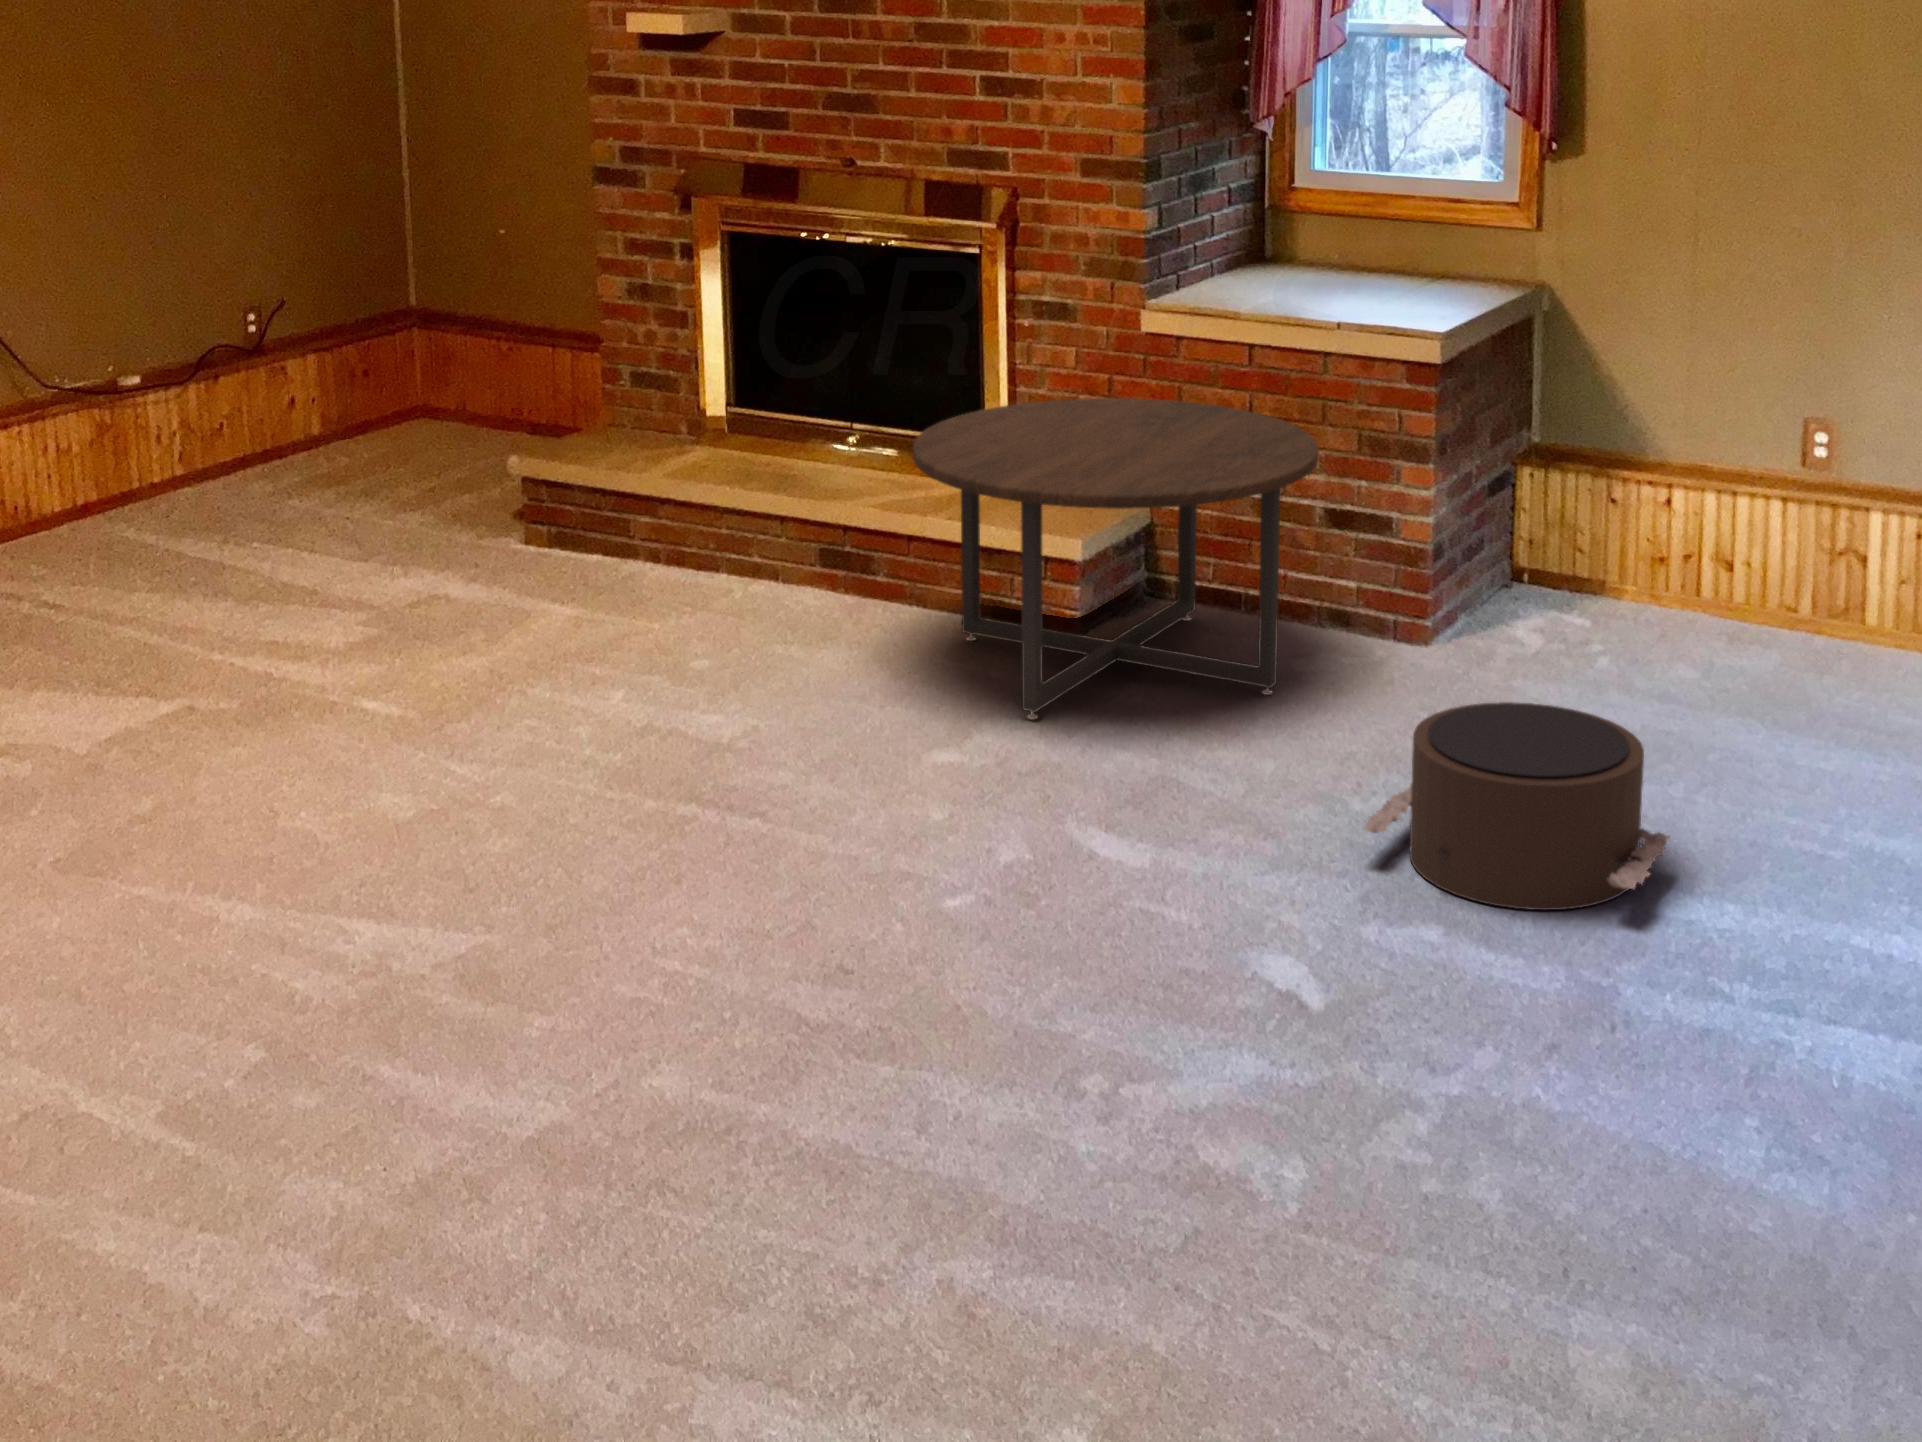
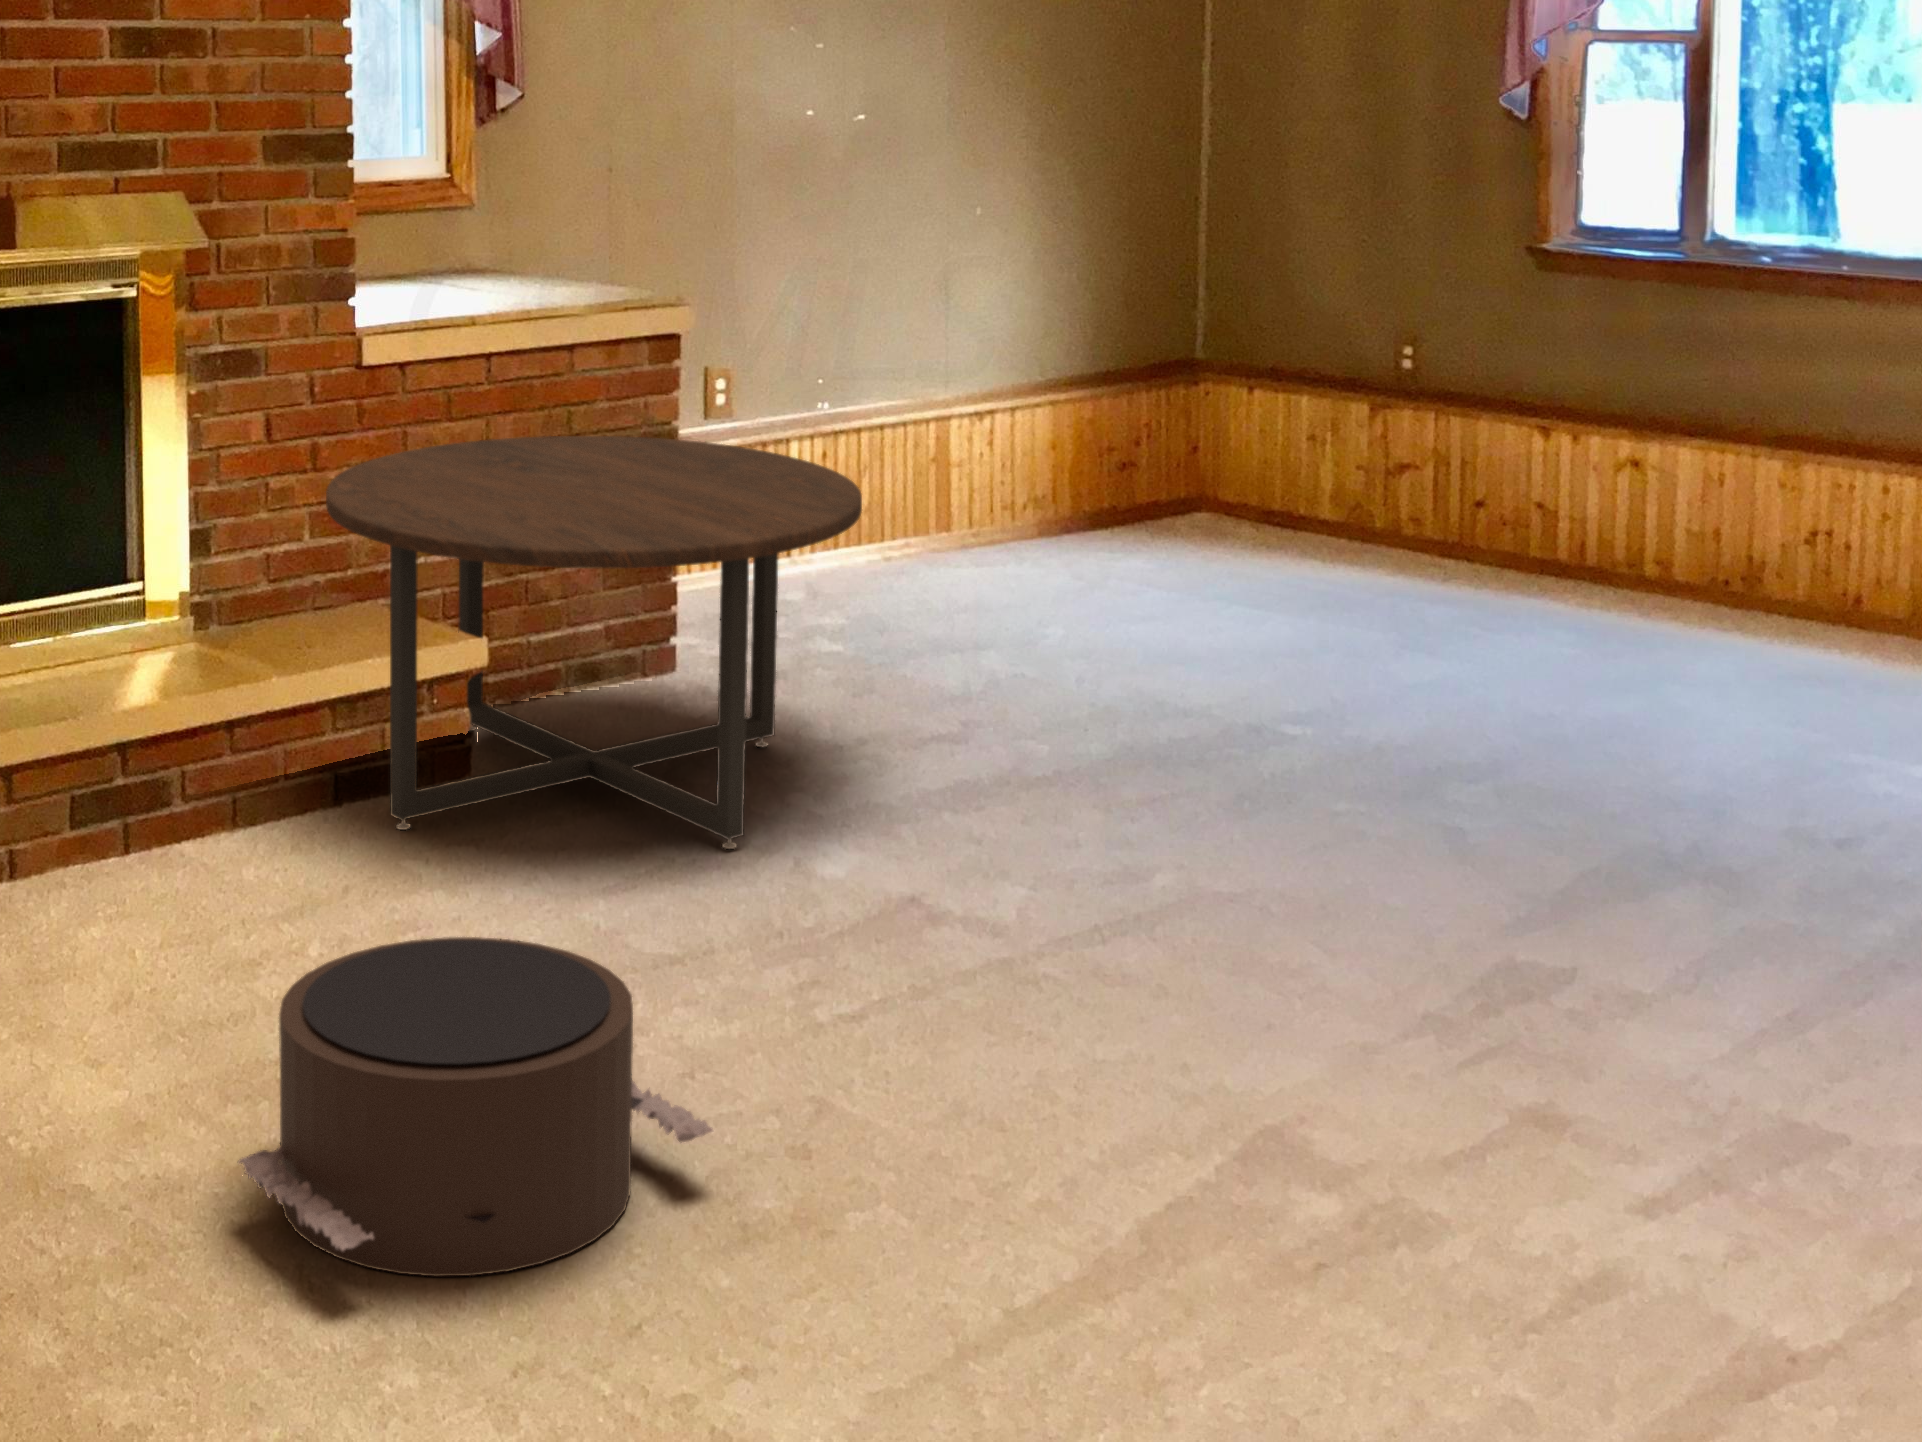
pouf: present [1364,702,1670,910] -> present [238,937,713,1276]

